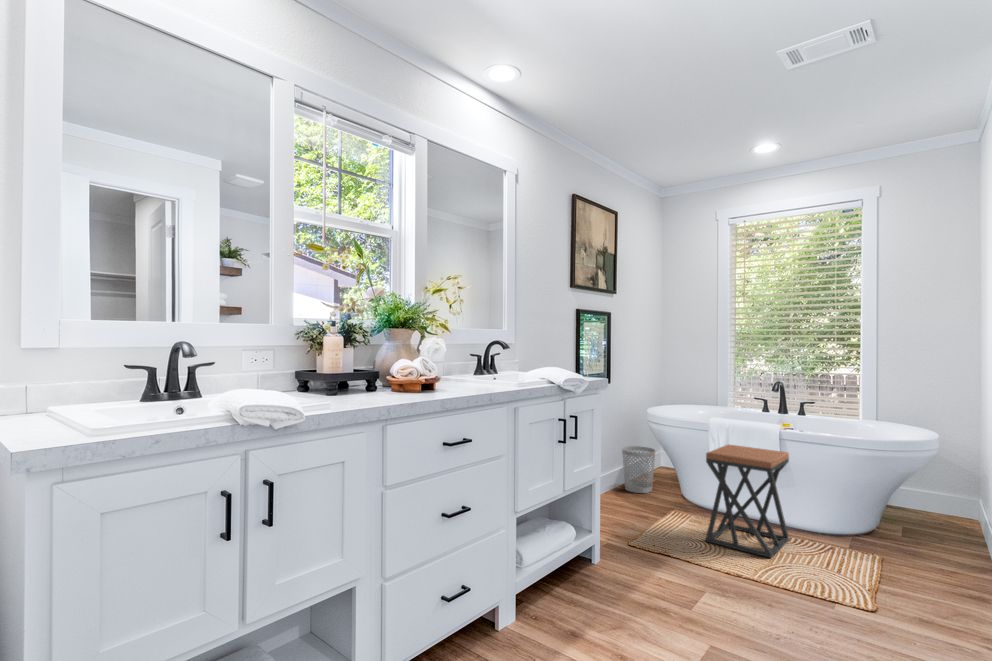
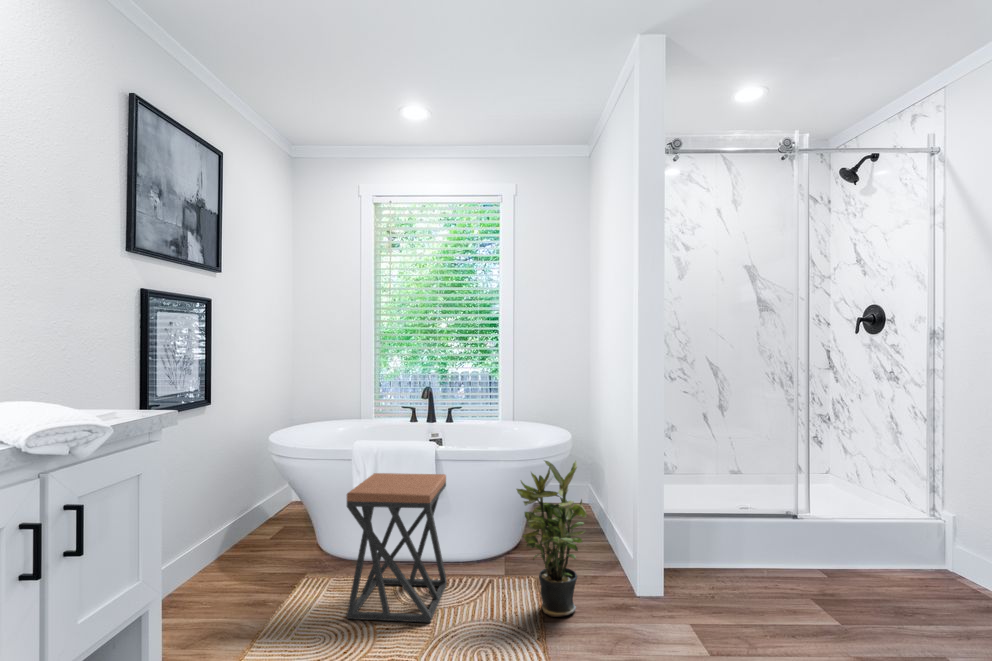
wastebasket: present [622,446,655,493] -> none [229,486,279,555]
potted plant: none [851,450,928,584] -> present [516,461,587,617]

